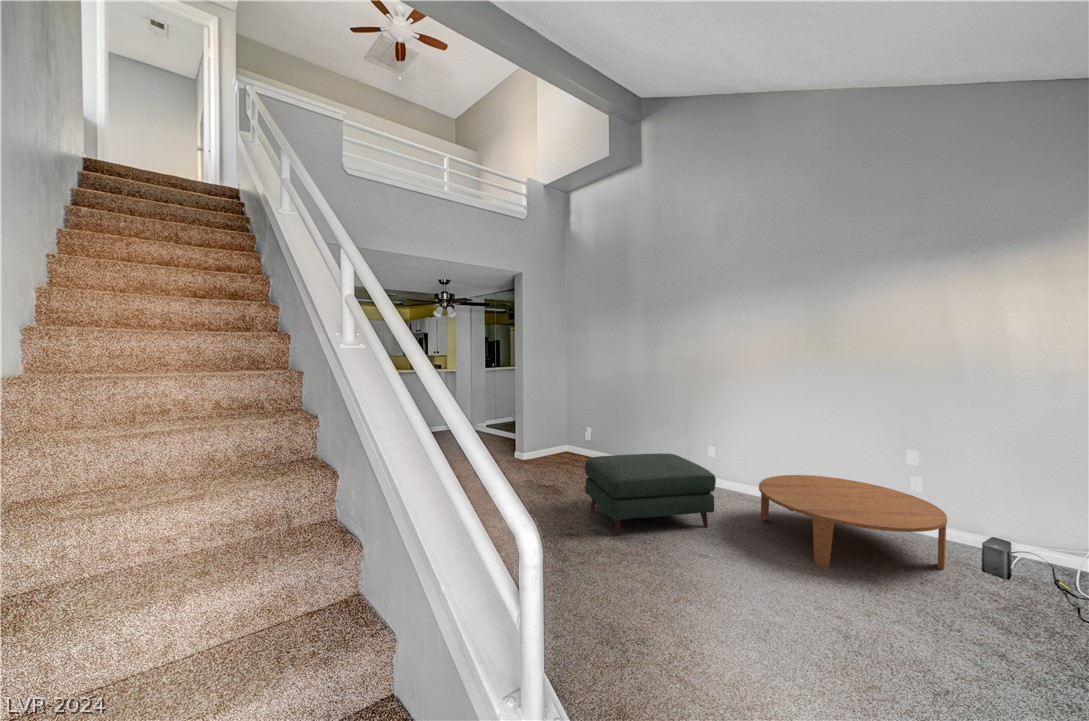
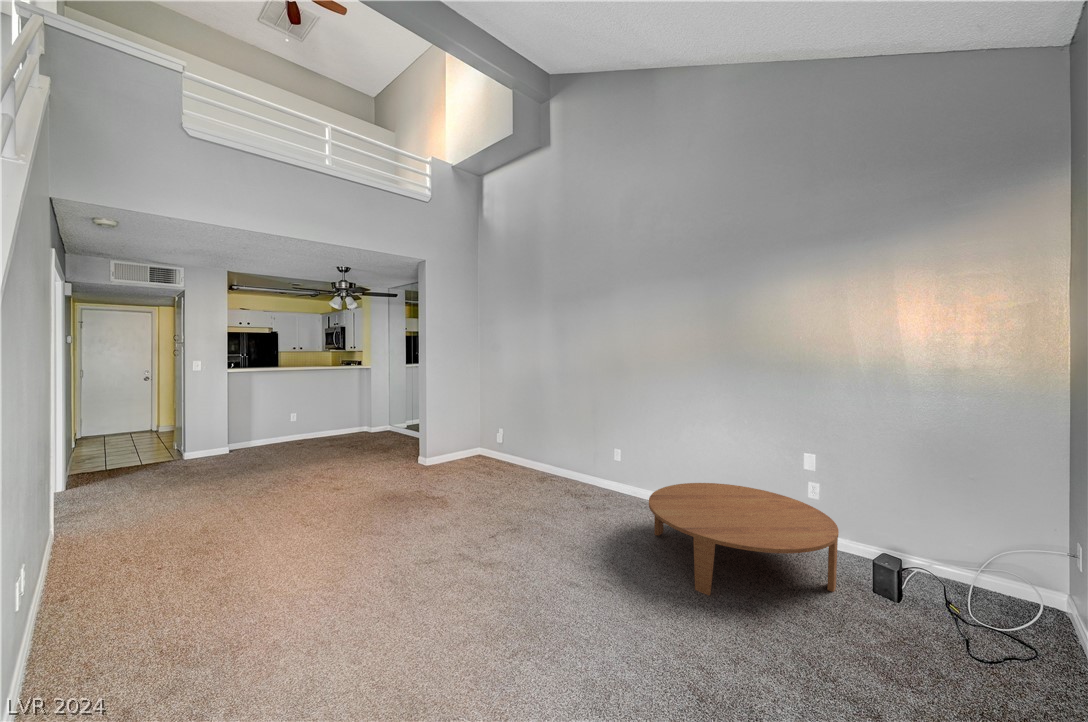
ottoman: present [585,453,716,537] -> none [462,462,601,563]

